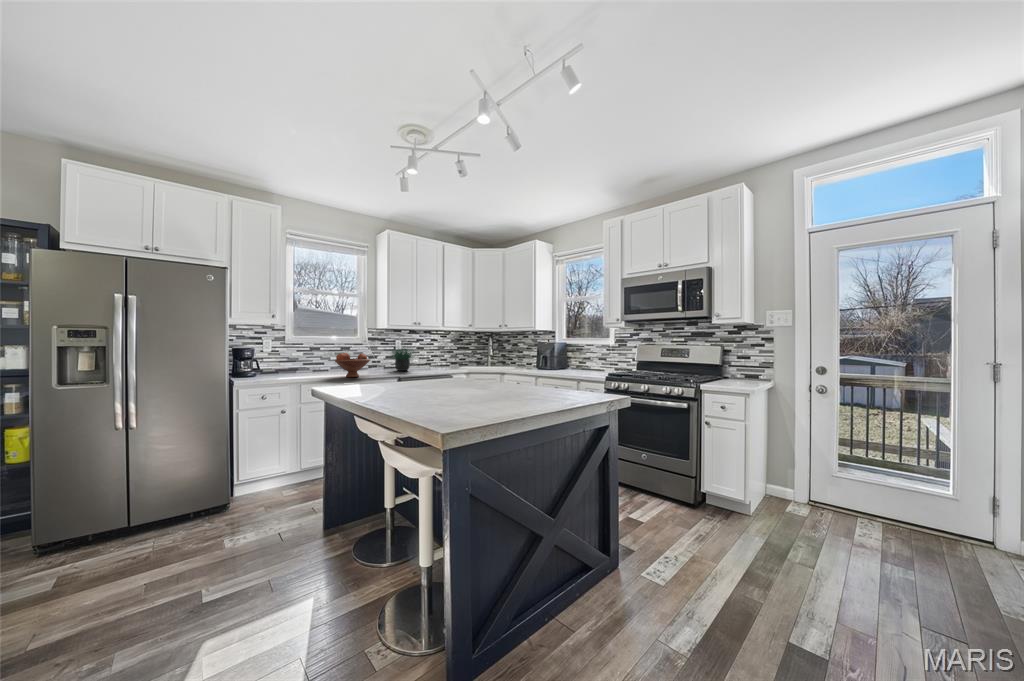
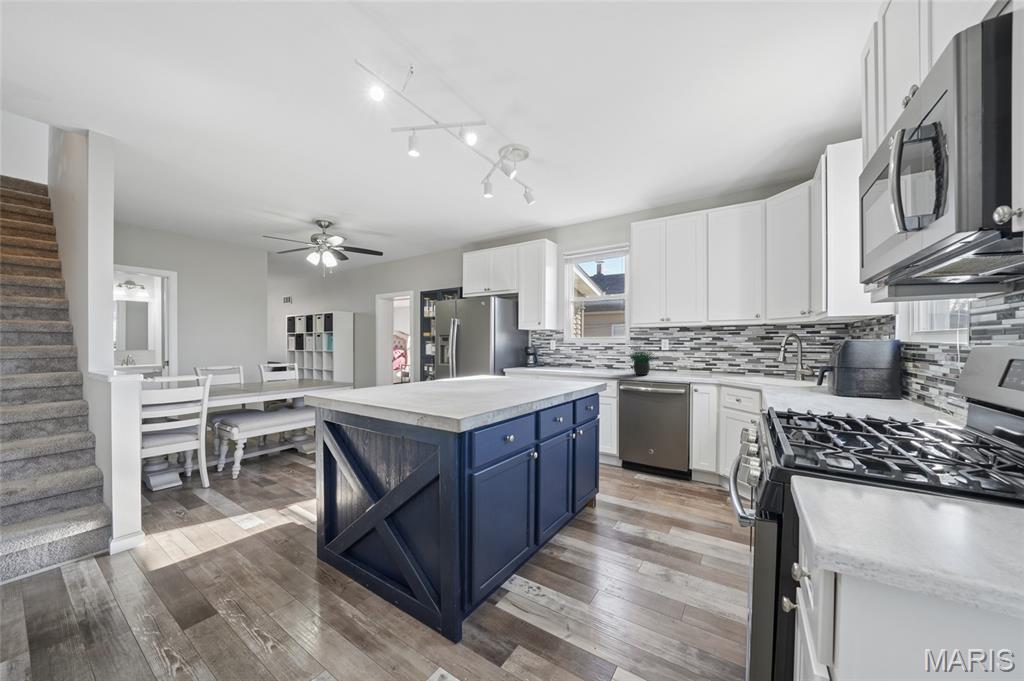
fruit bowl: present [335,353,370,377] -> none [559,355,589,377]

